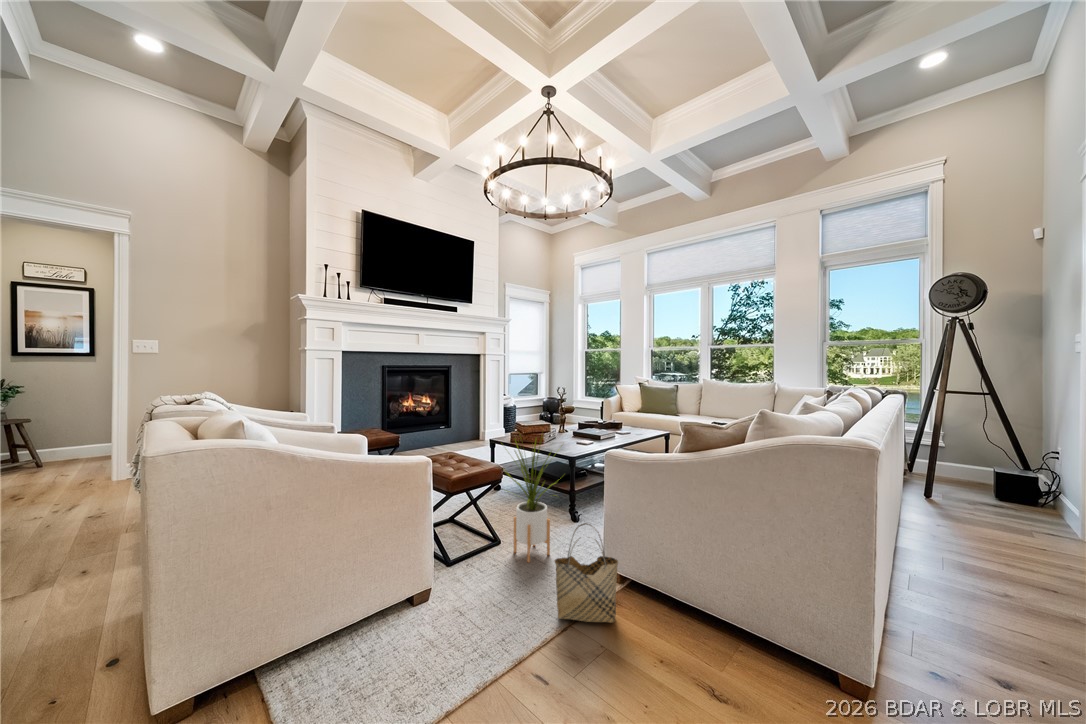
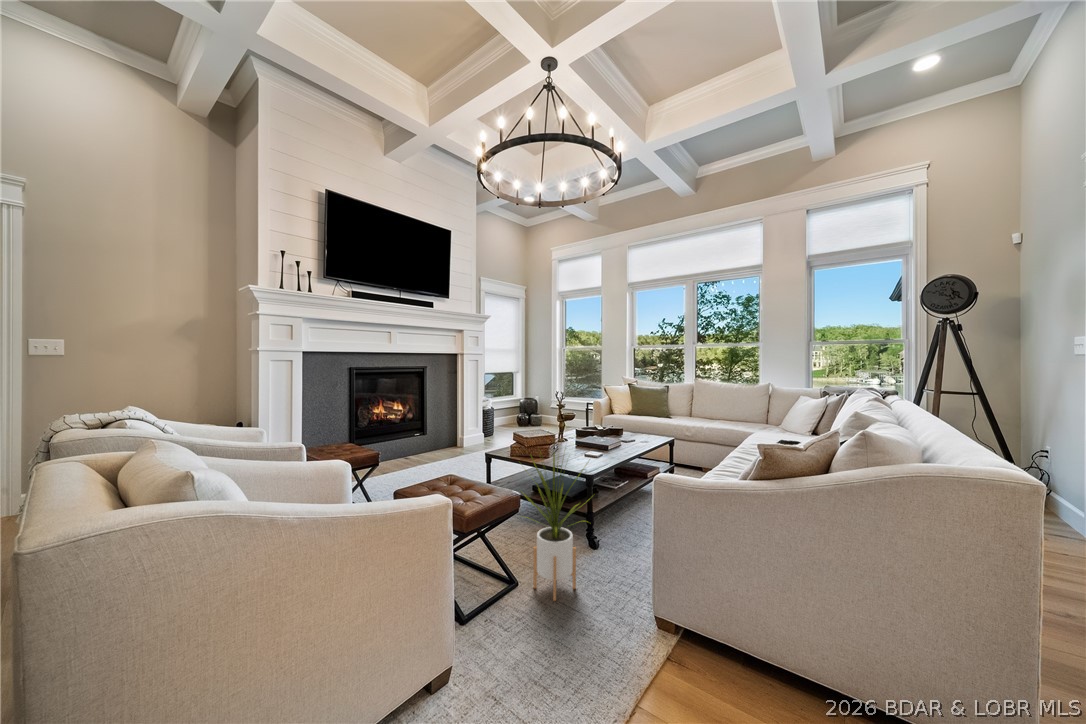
woven basket: present [554,523,618,623] -> none [607,559,682,681]

